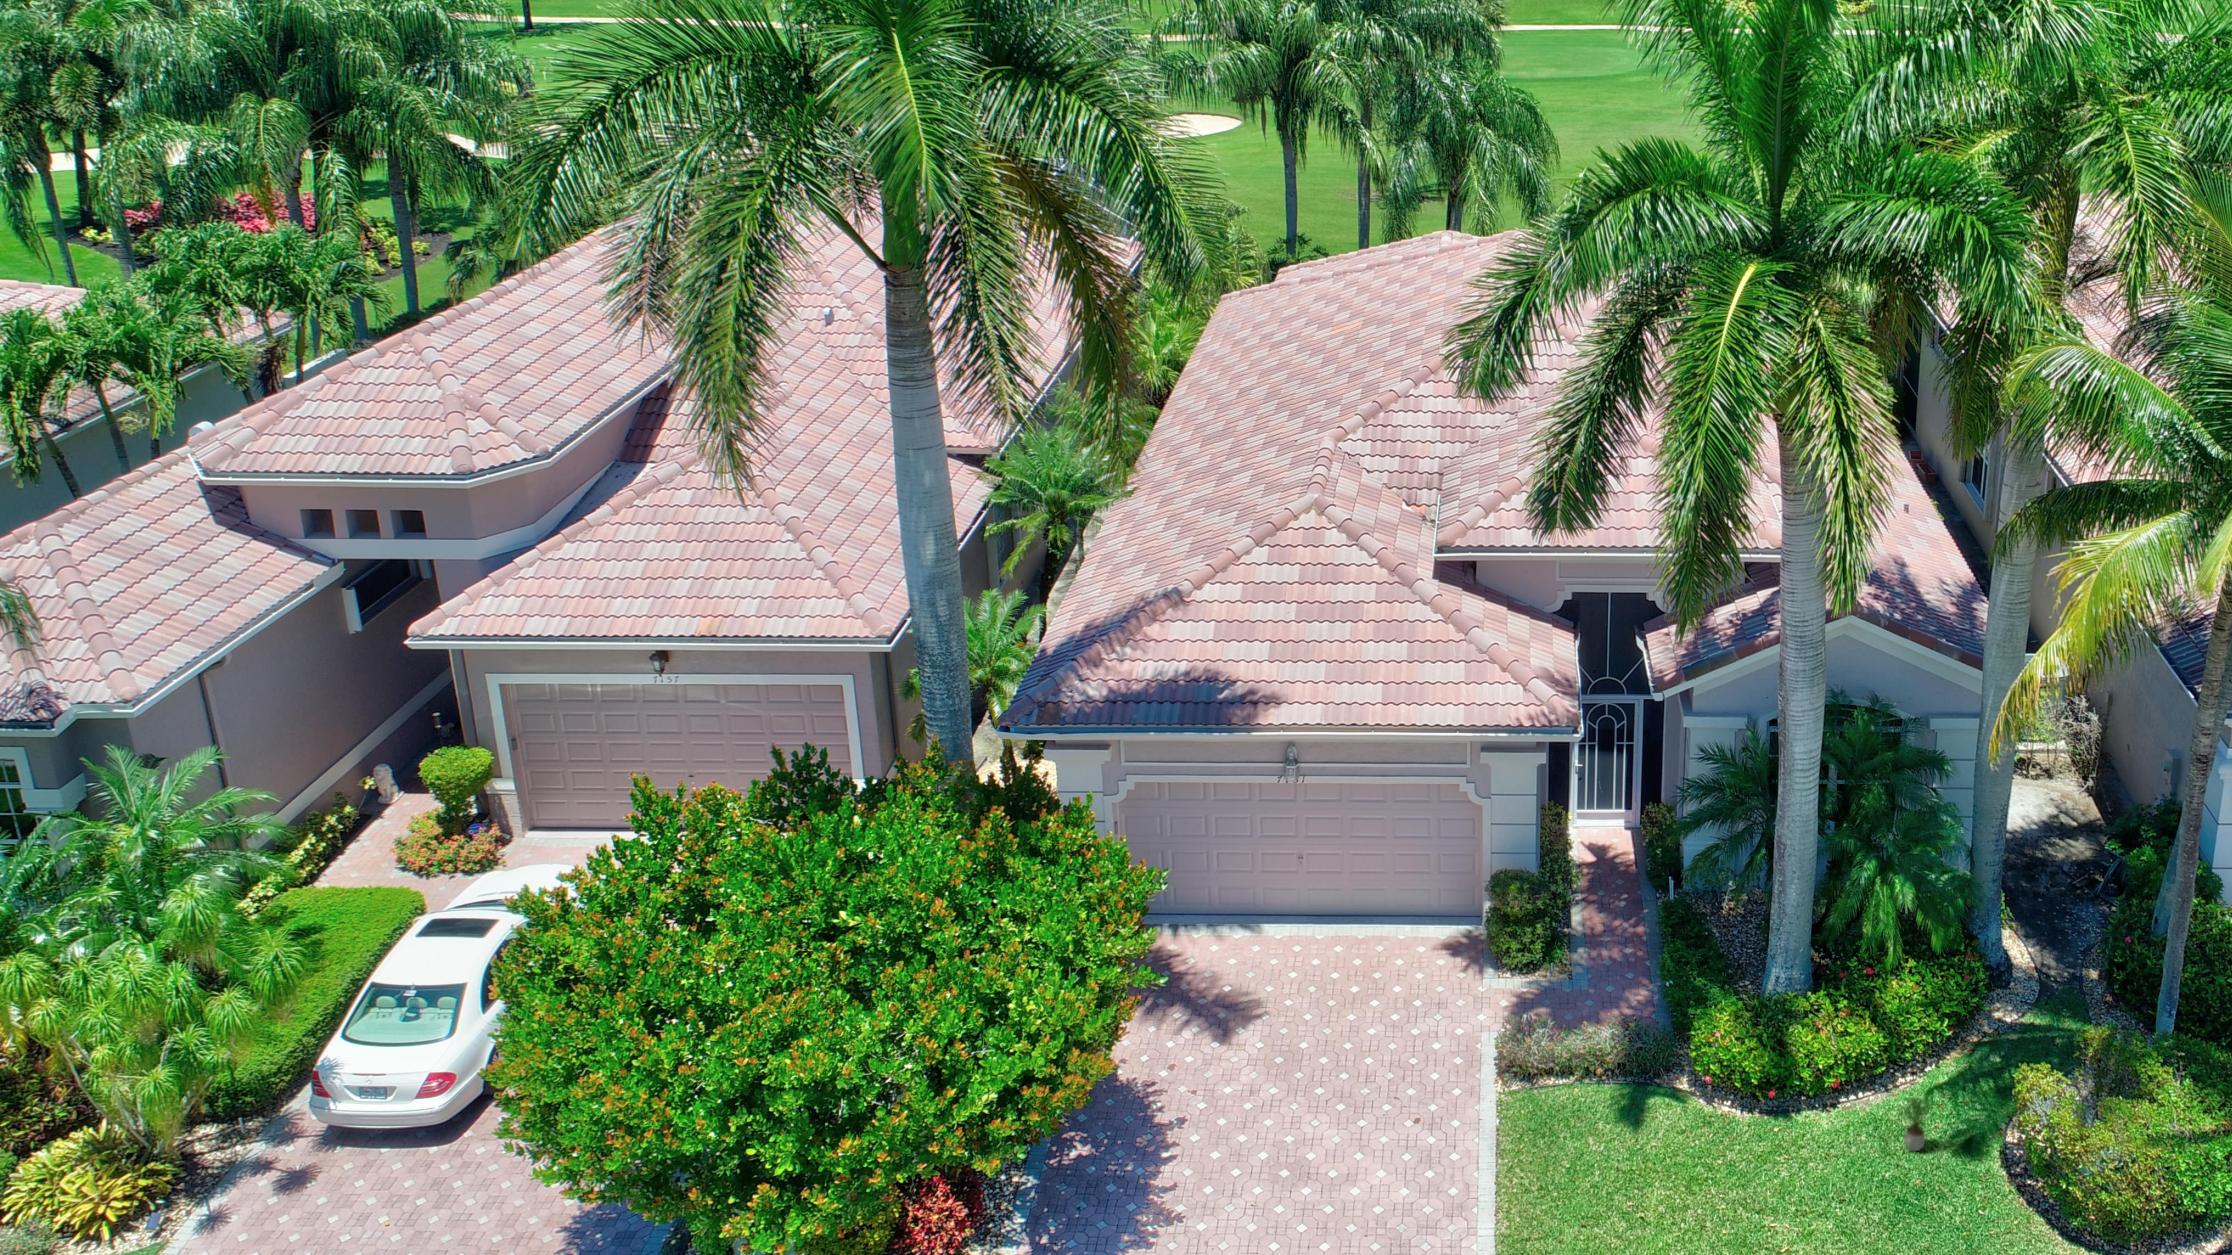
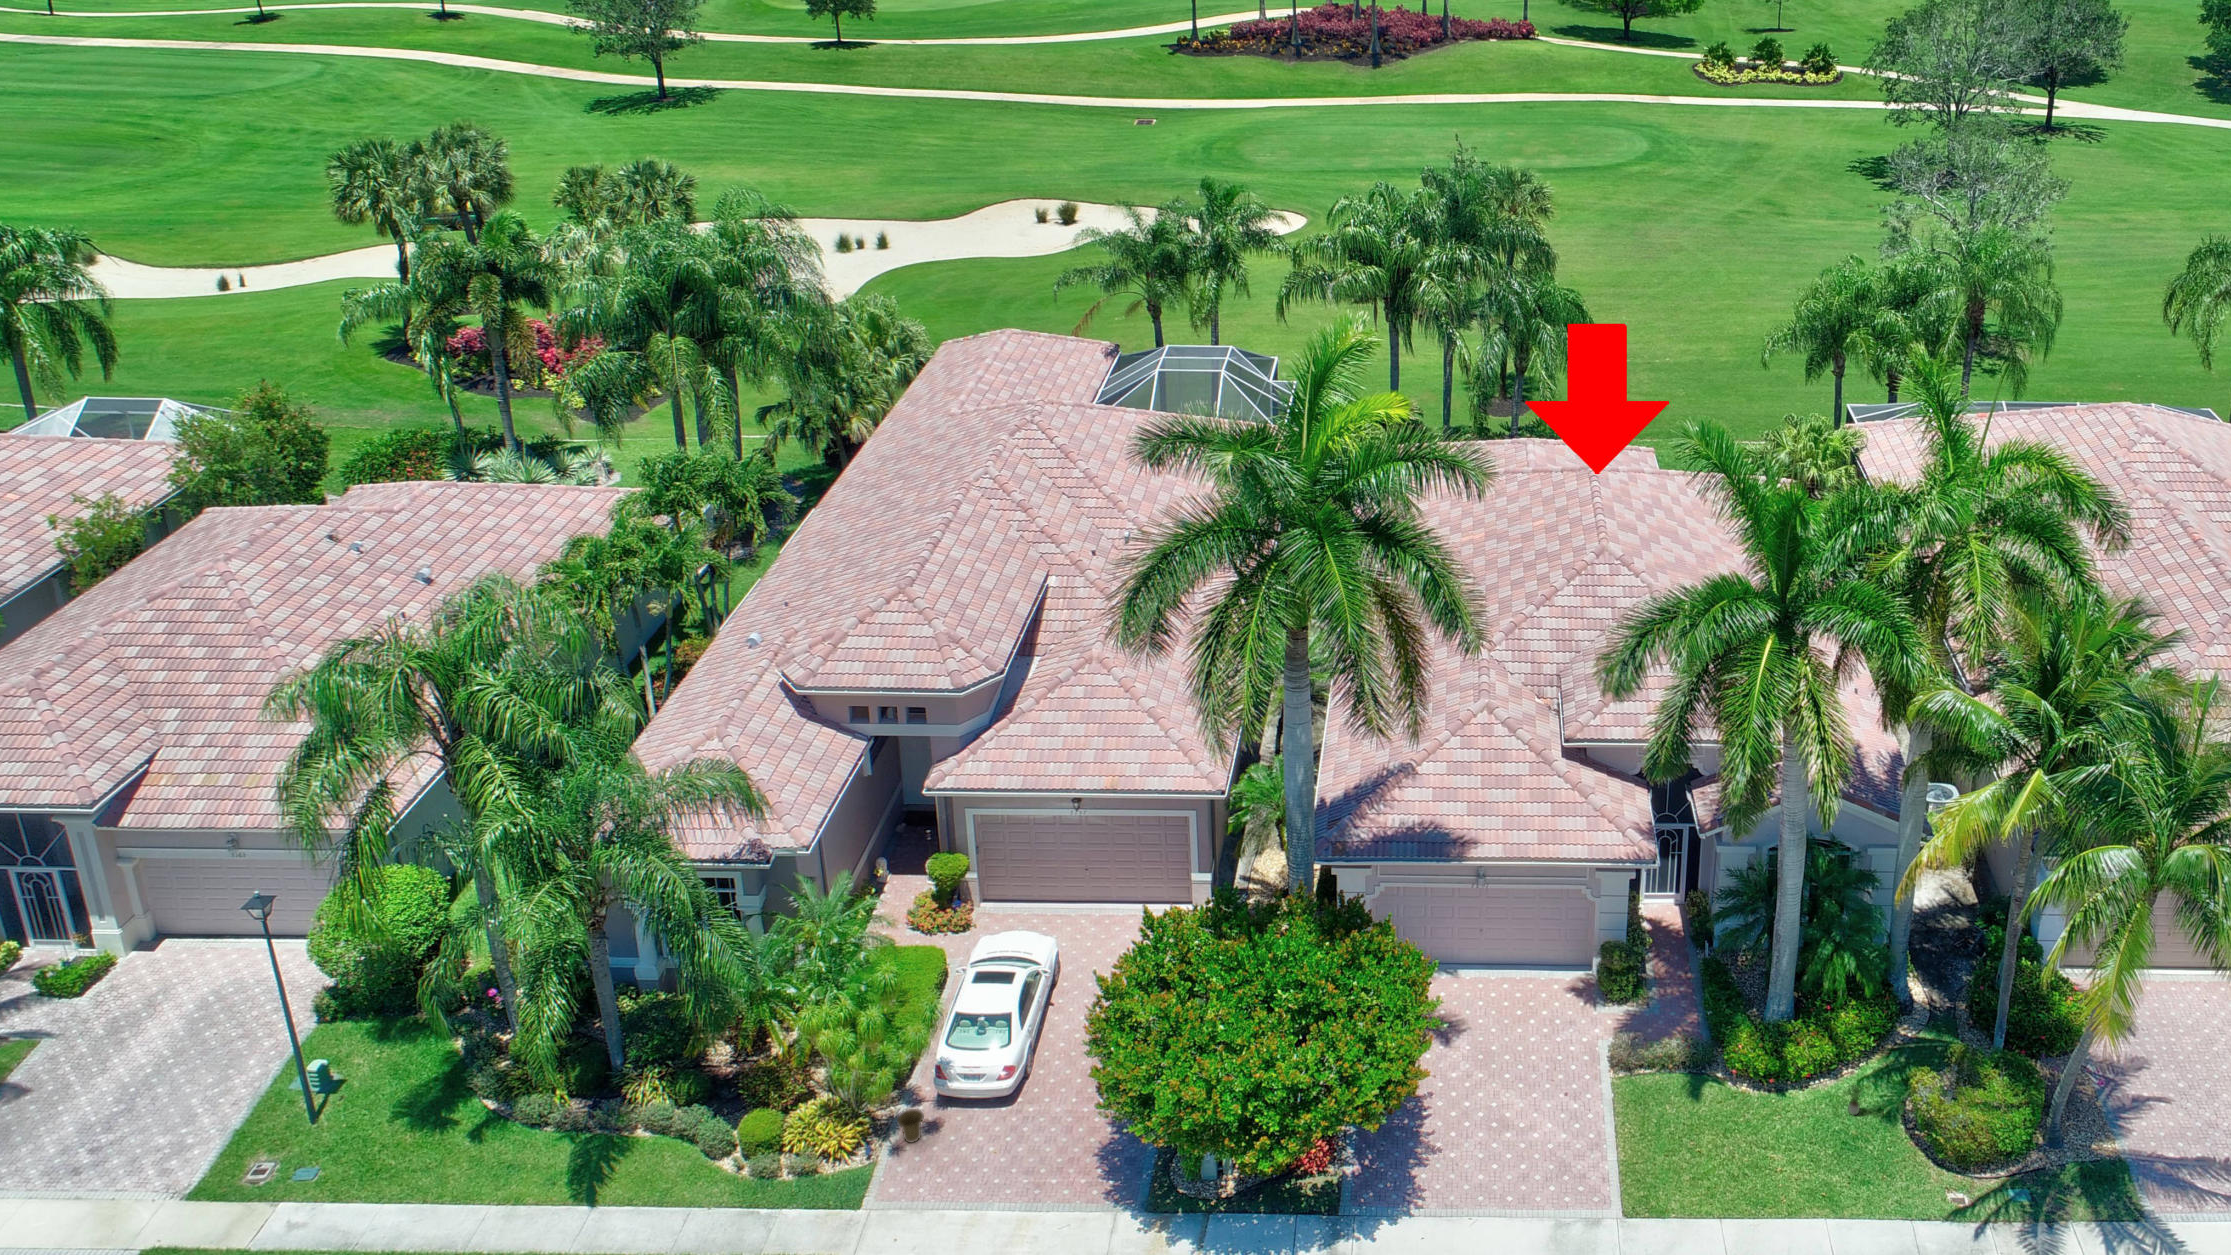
basket: none [208,1148,263,1208] -> present [897,1109,924,1143]

